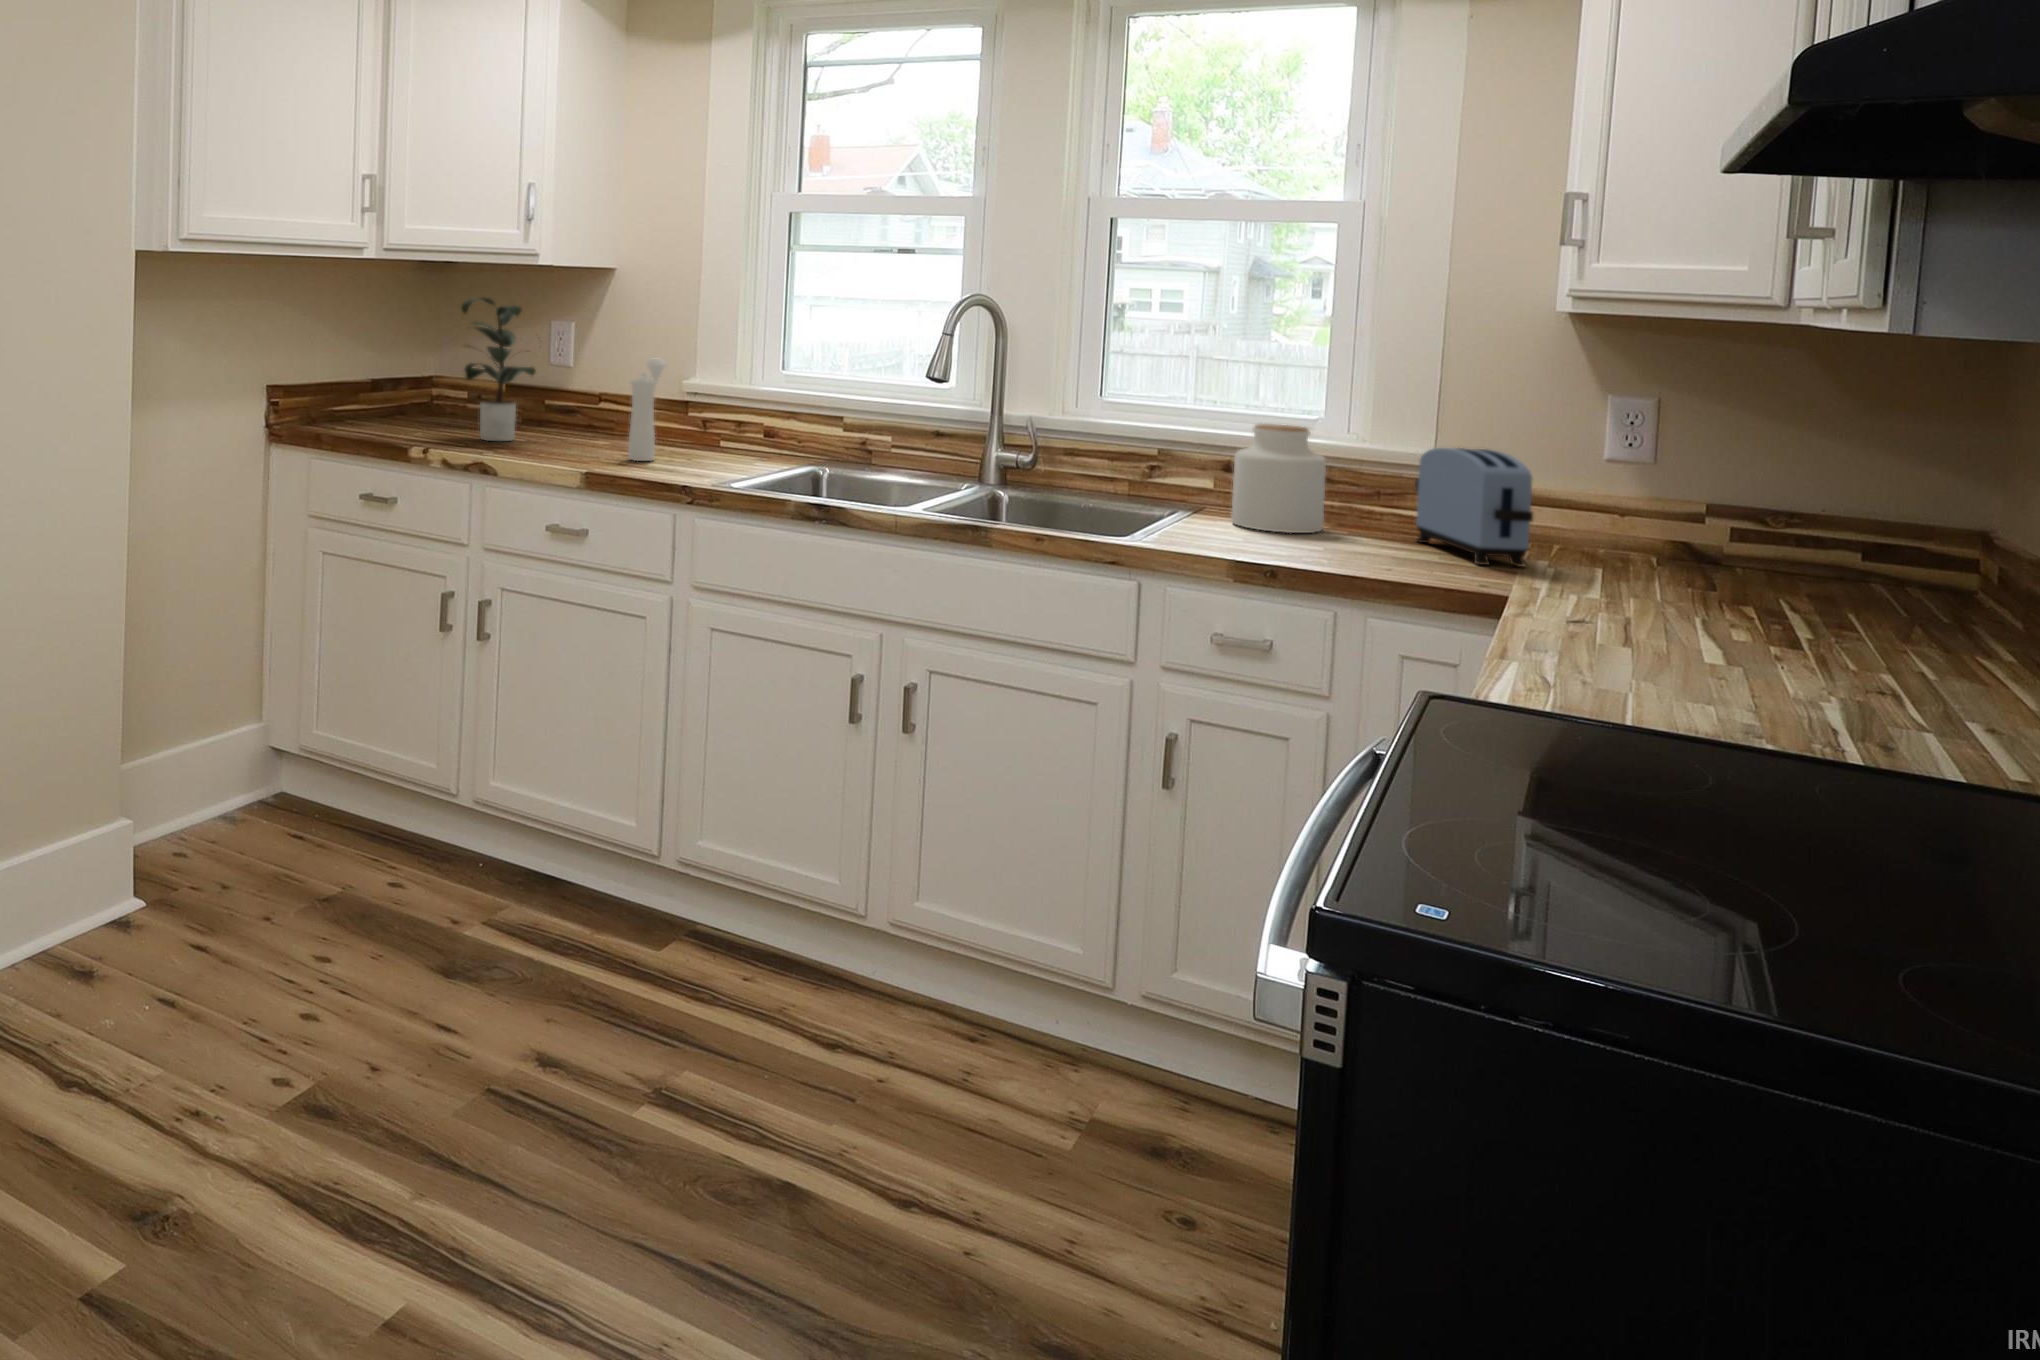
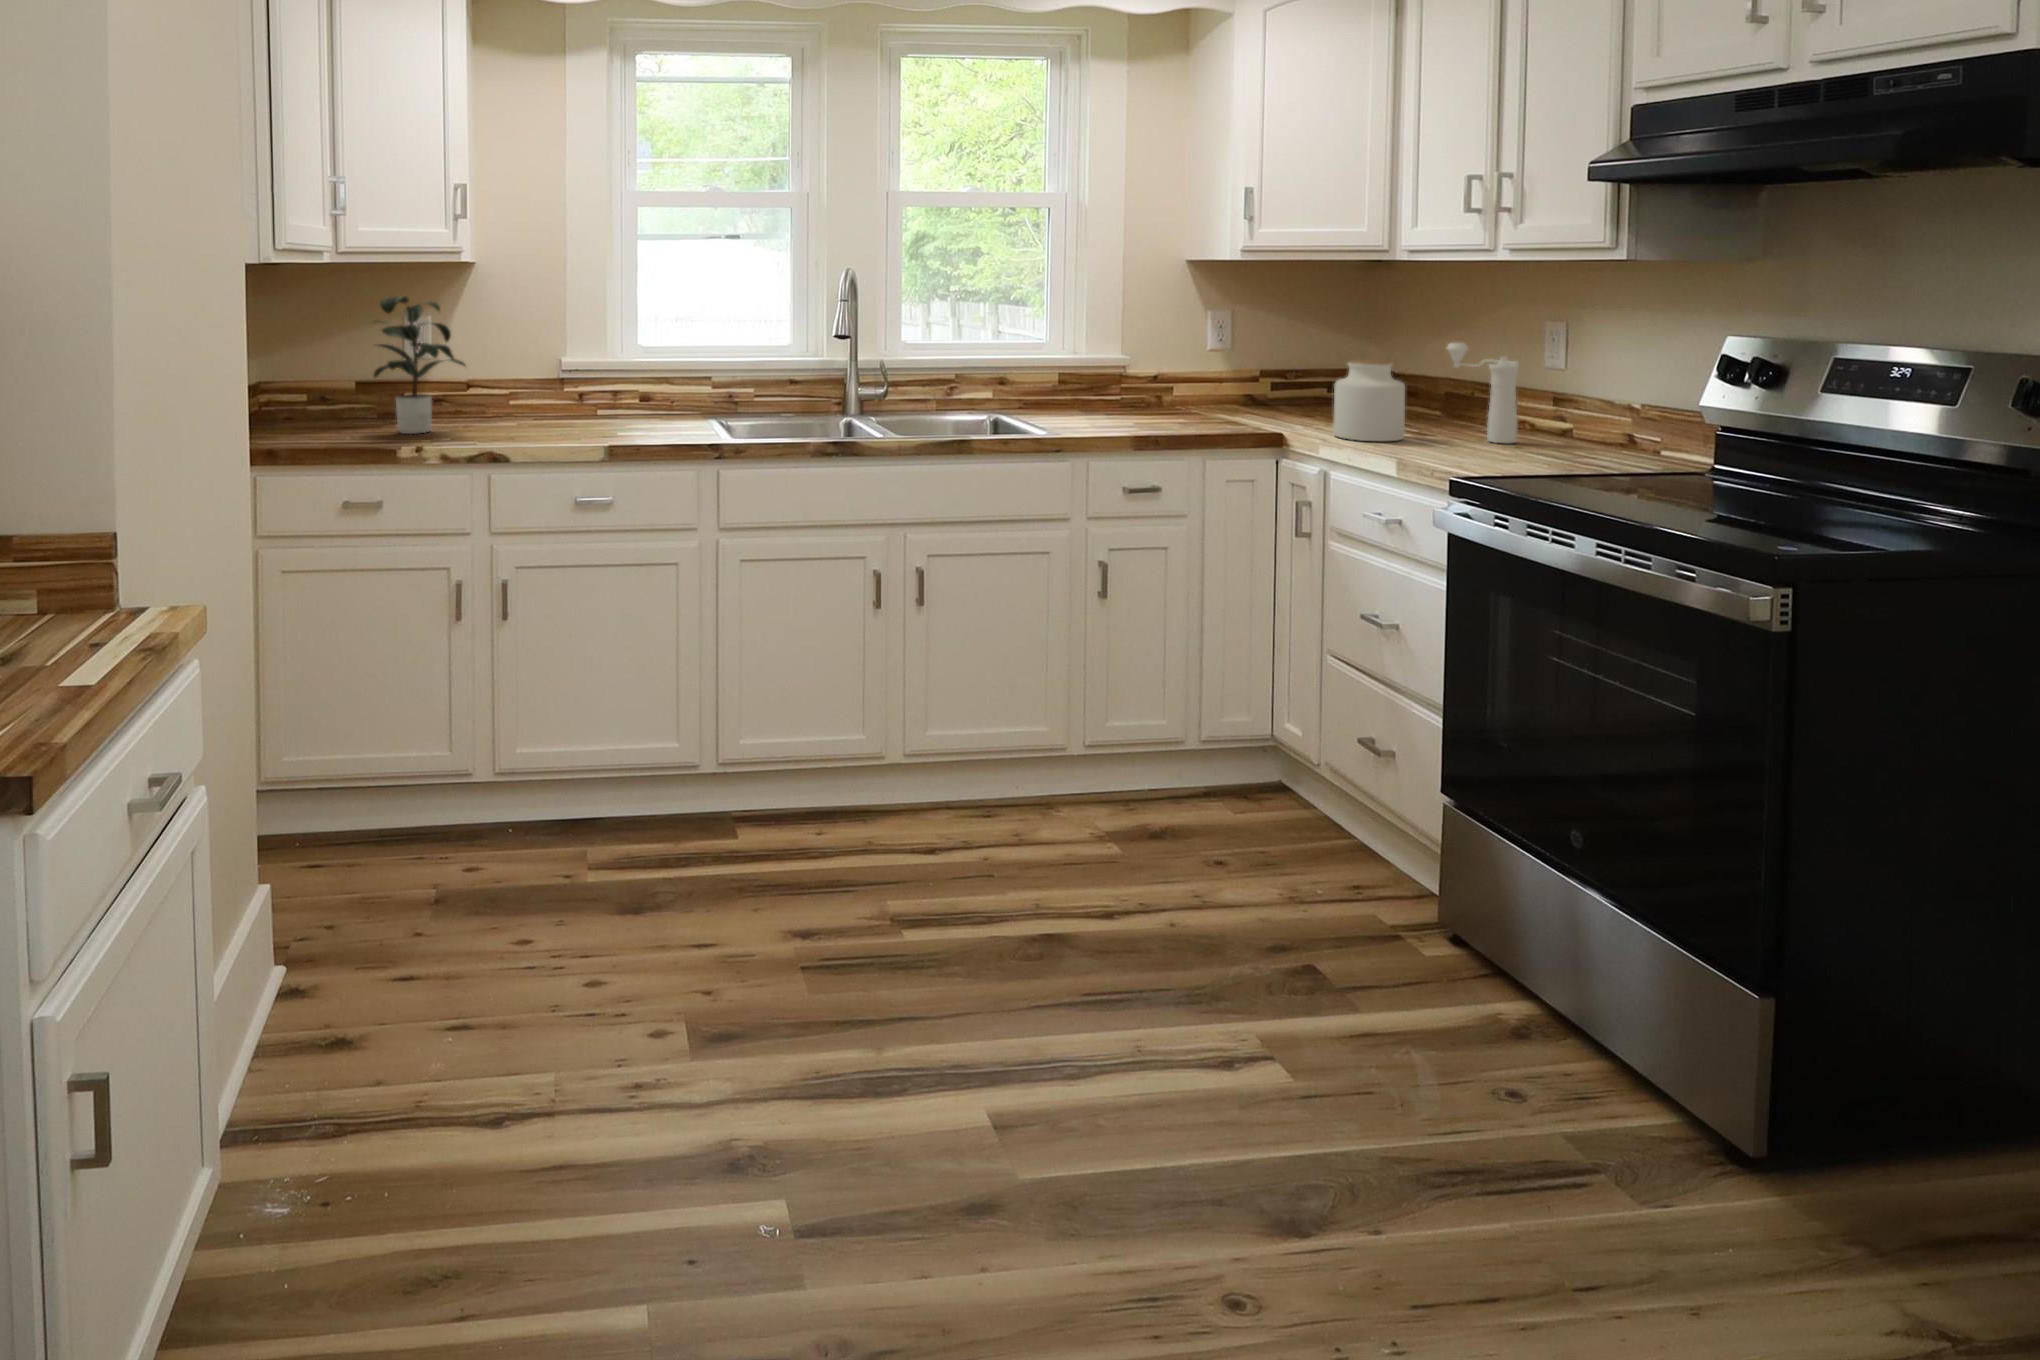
pepper mill: present [628,359,666,461] -> present [1447,343,1519,443]
jar: present [1232,424,1326,533] -> present [1333,360,1405,441]
toaster: present [1415,448,1533,567] -> none [1137,350,1248,420]

